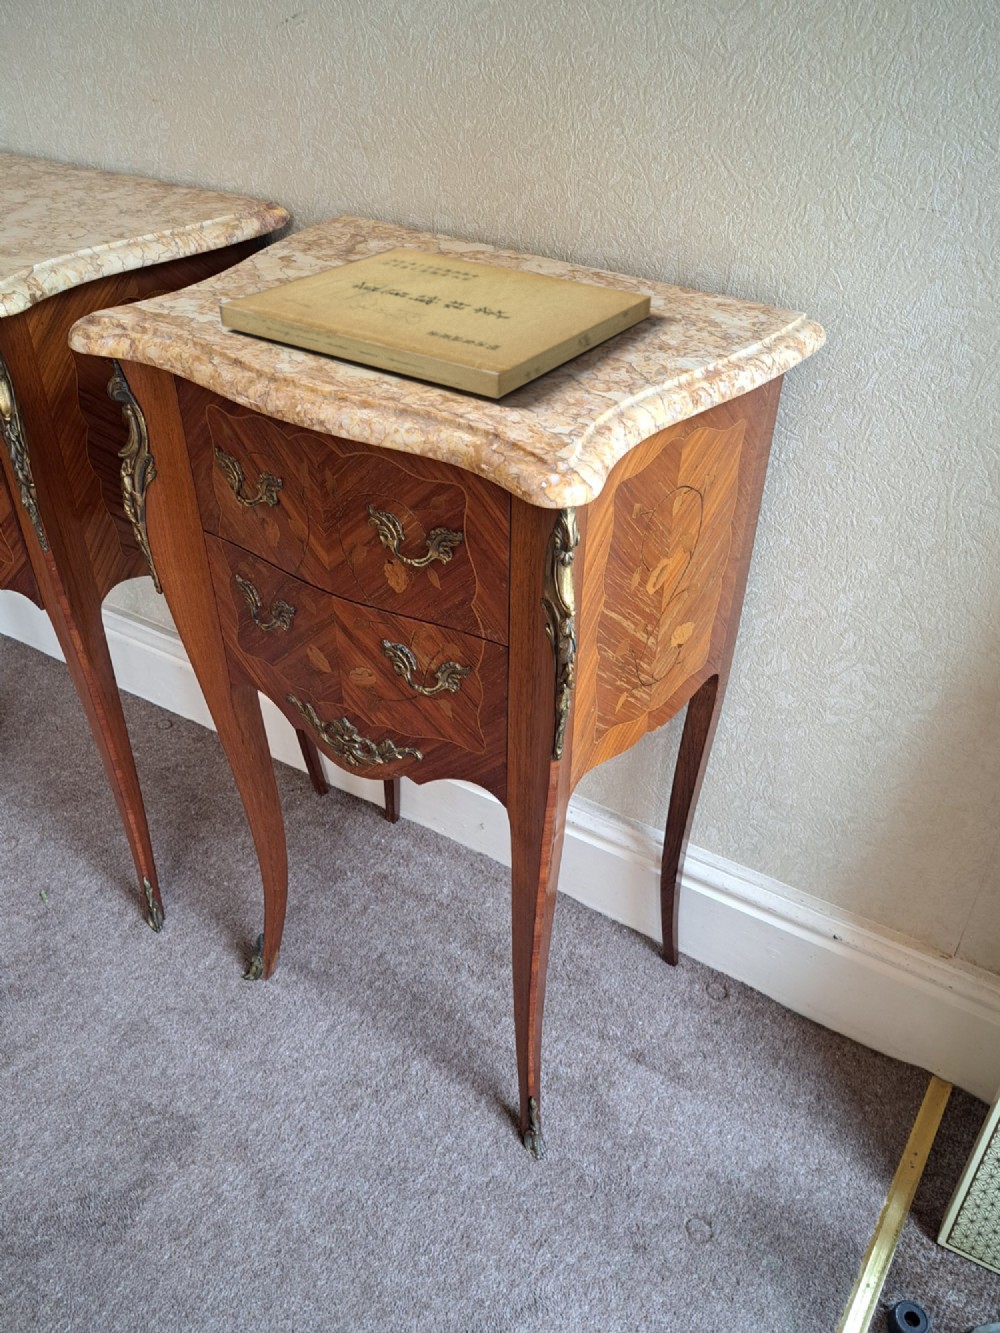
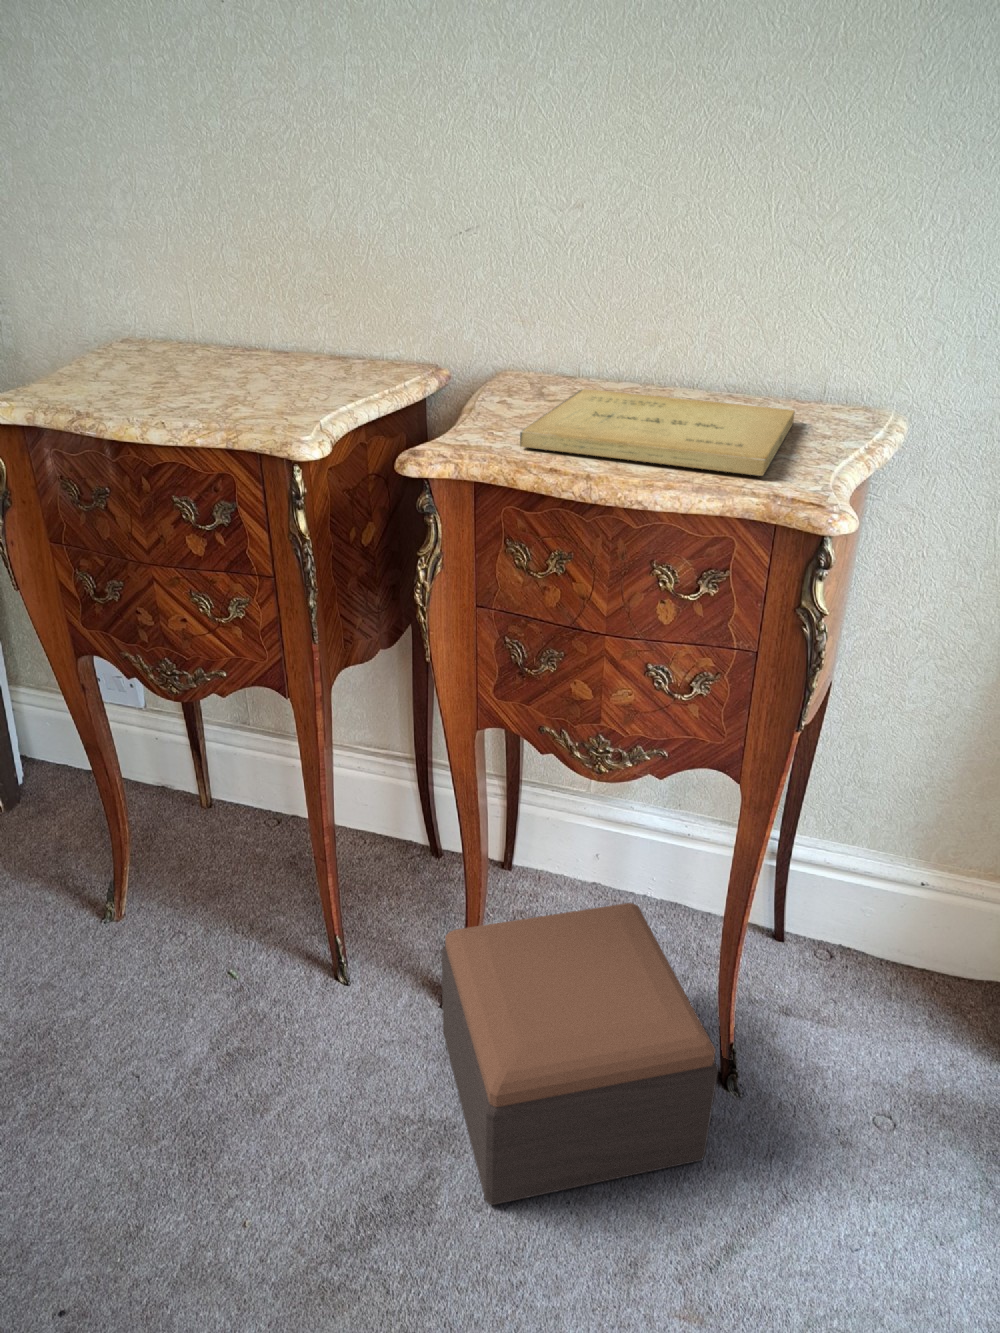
footstool: none [154,905,460,1239] -> present [442,903,718,1205]

